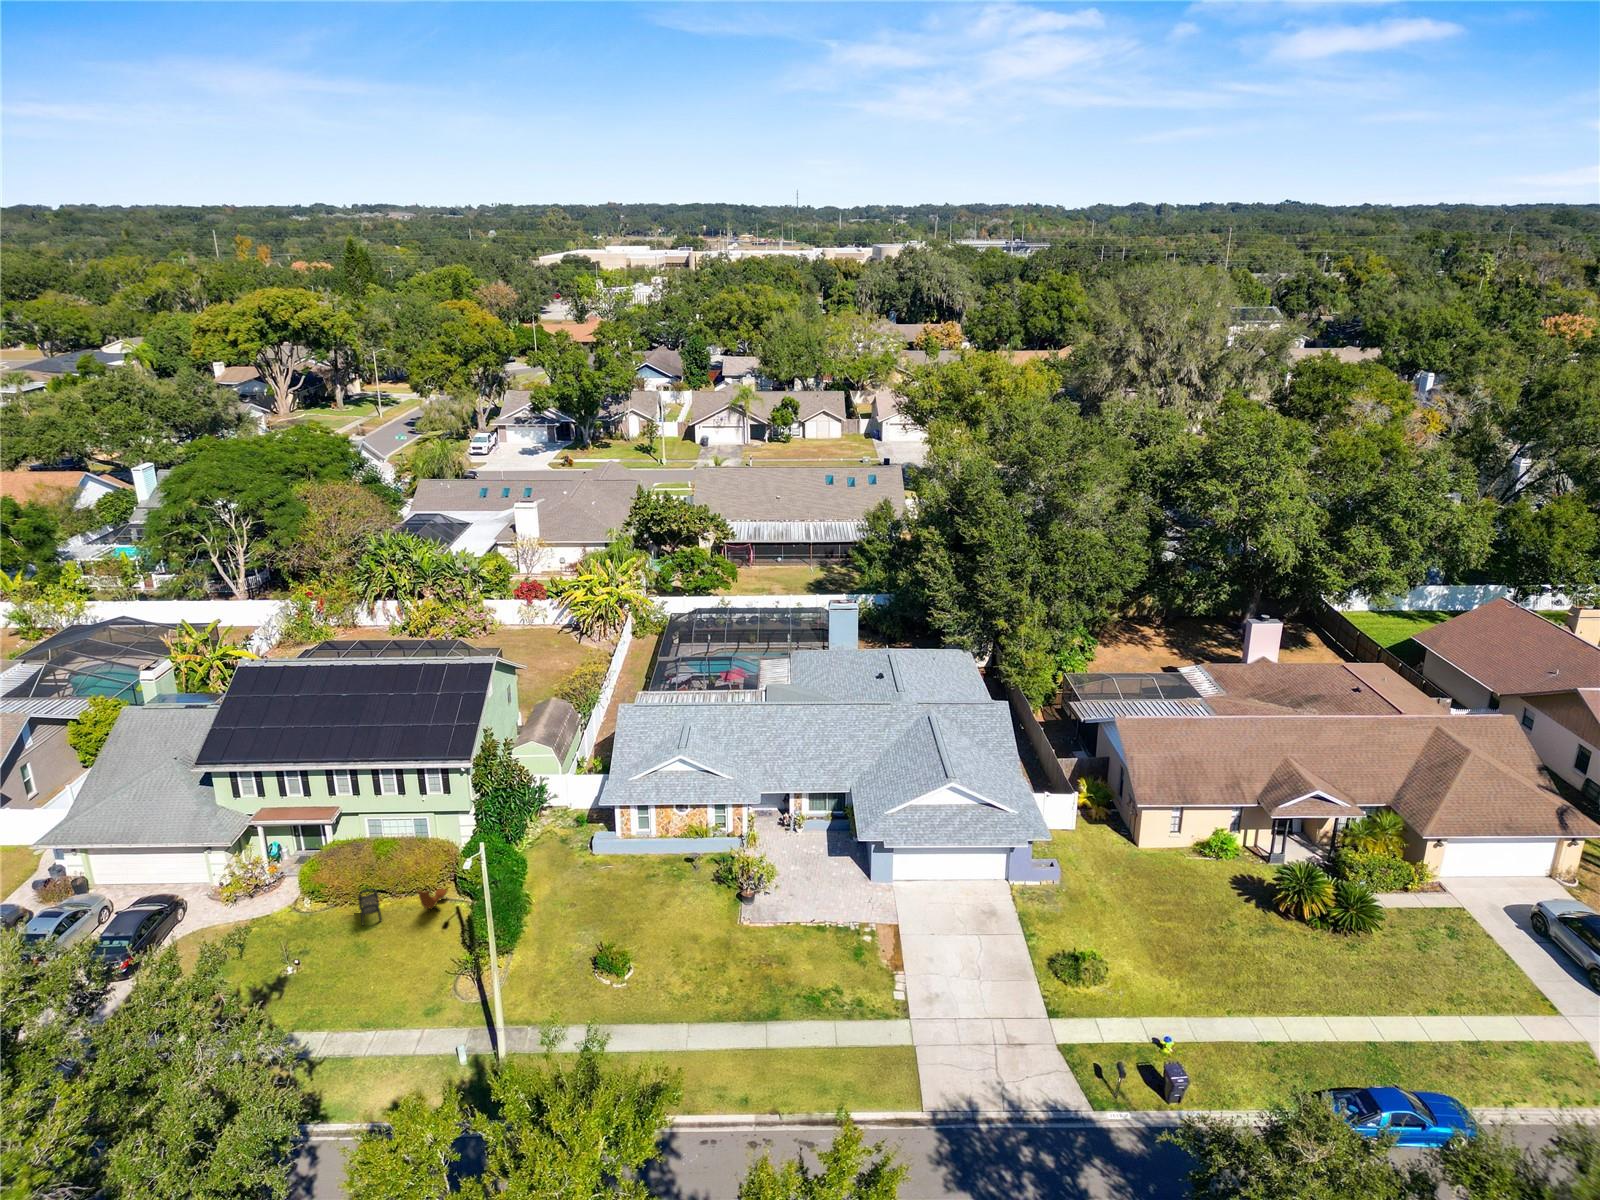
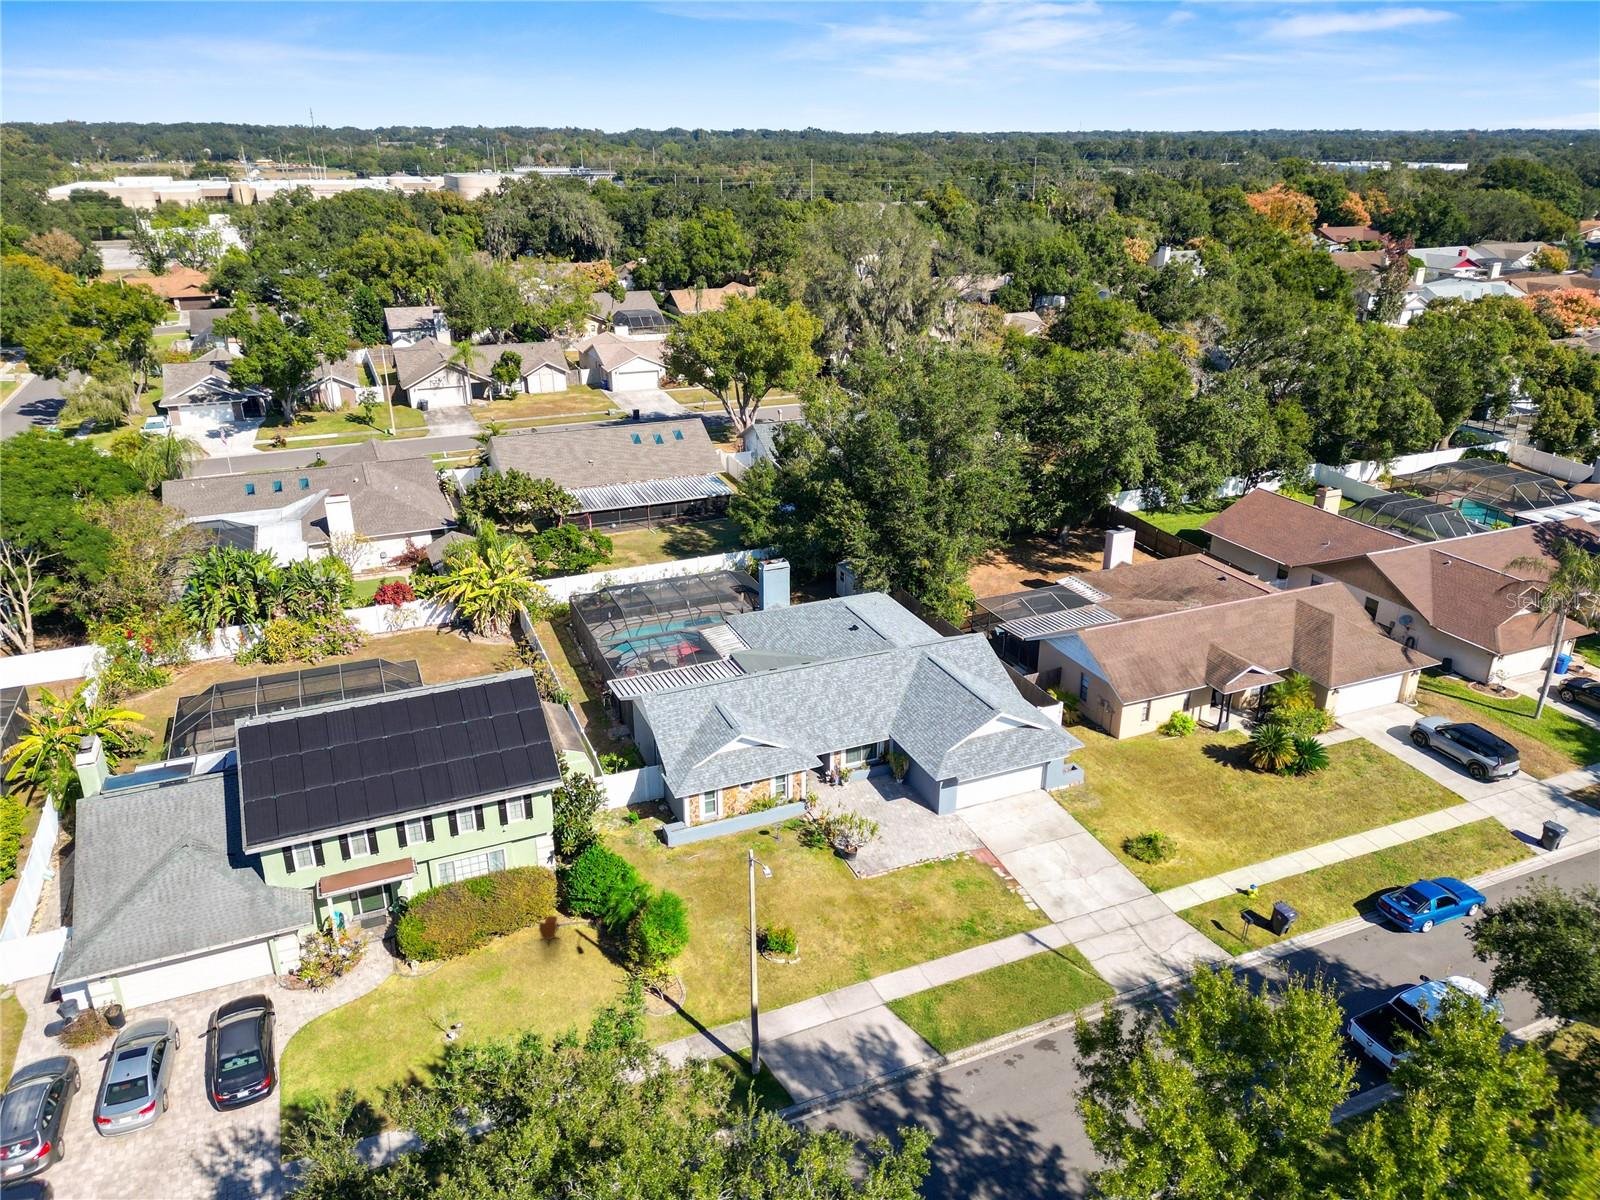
bench: present [358,888,382,925] -> none [470,933,505,975]

